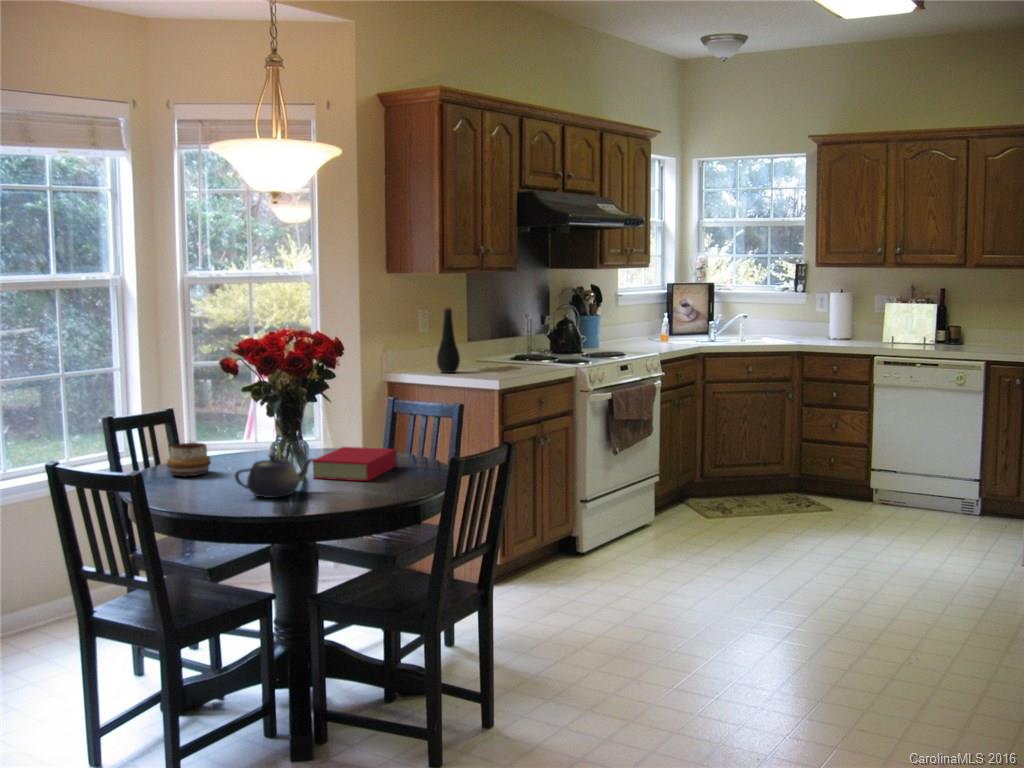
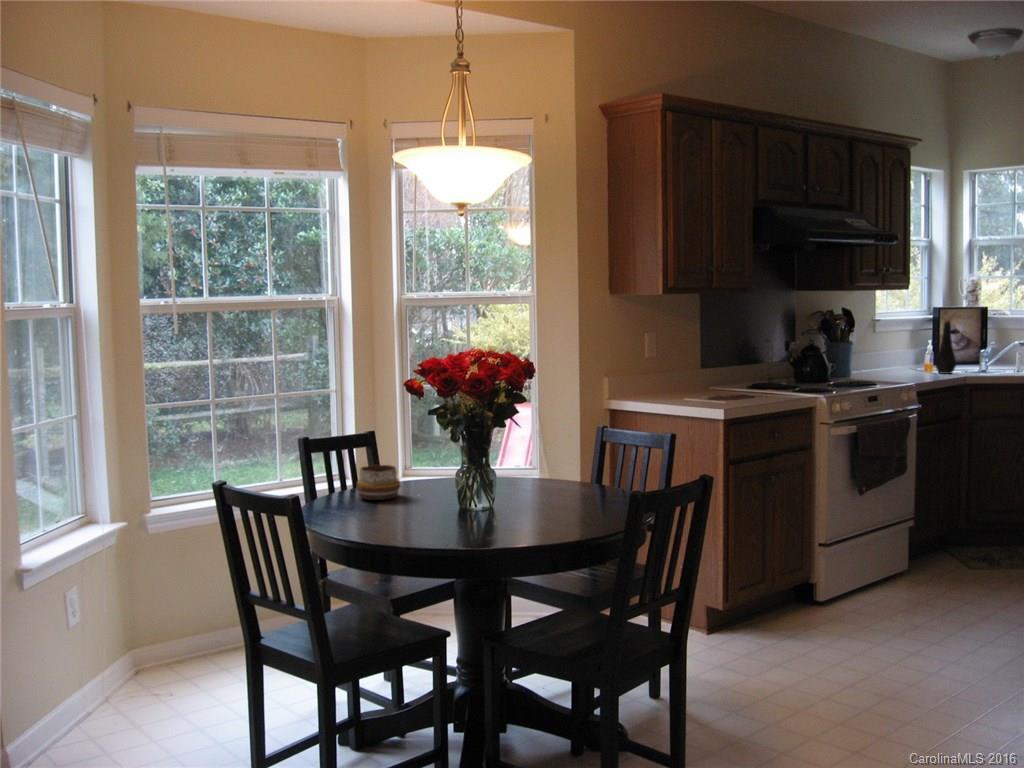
bottle: present [437,306,460,373] -> present [935,320,956,374]
book: present [312,447,396,481] -> none [498,476,593,518]
teapot: present [235,454,314,498] -> none [406,484,495,531]

